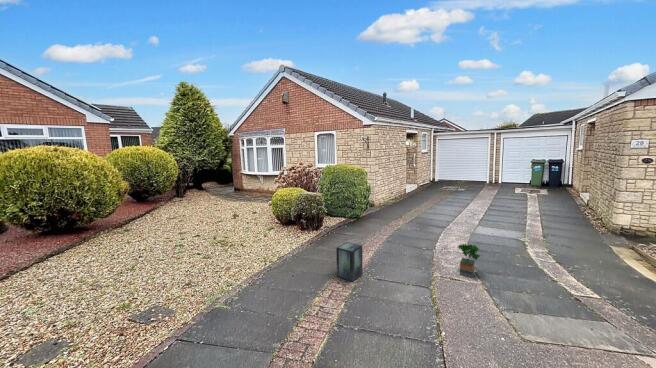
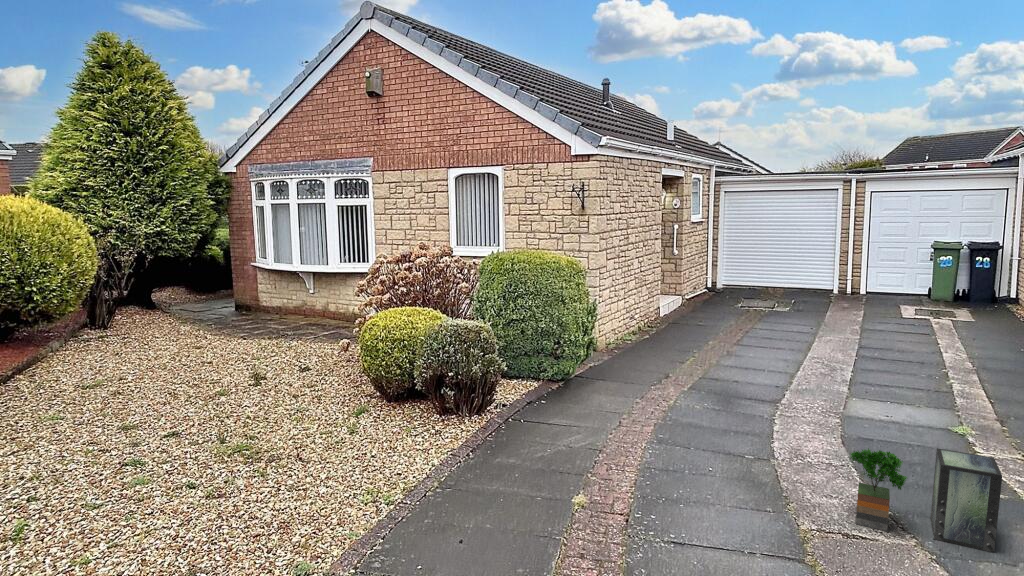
storage box: present [336,242,363,282] -> present [930,448,1002,552]

